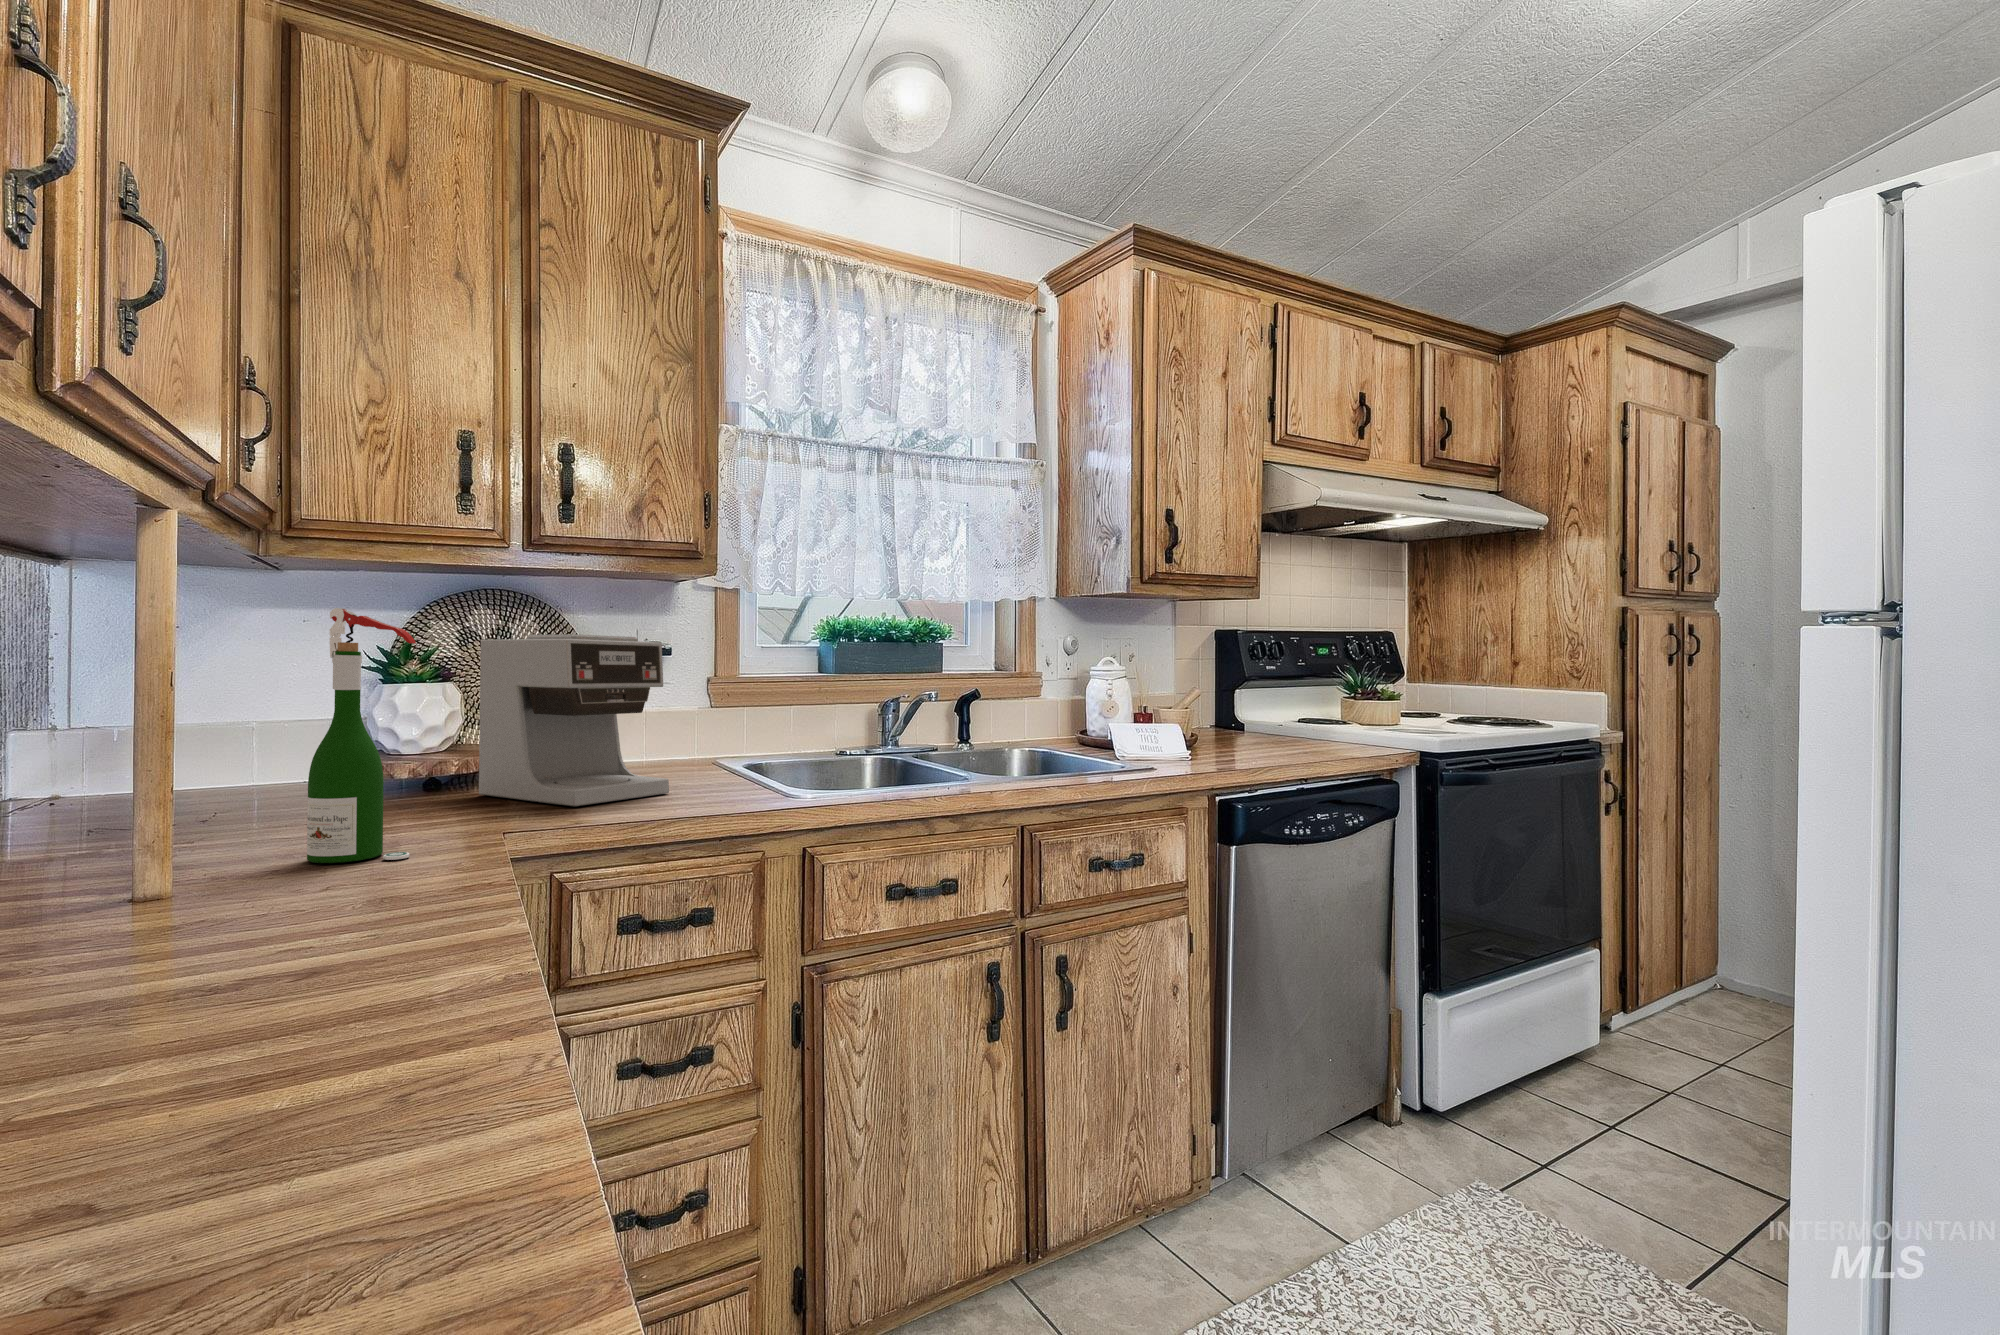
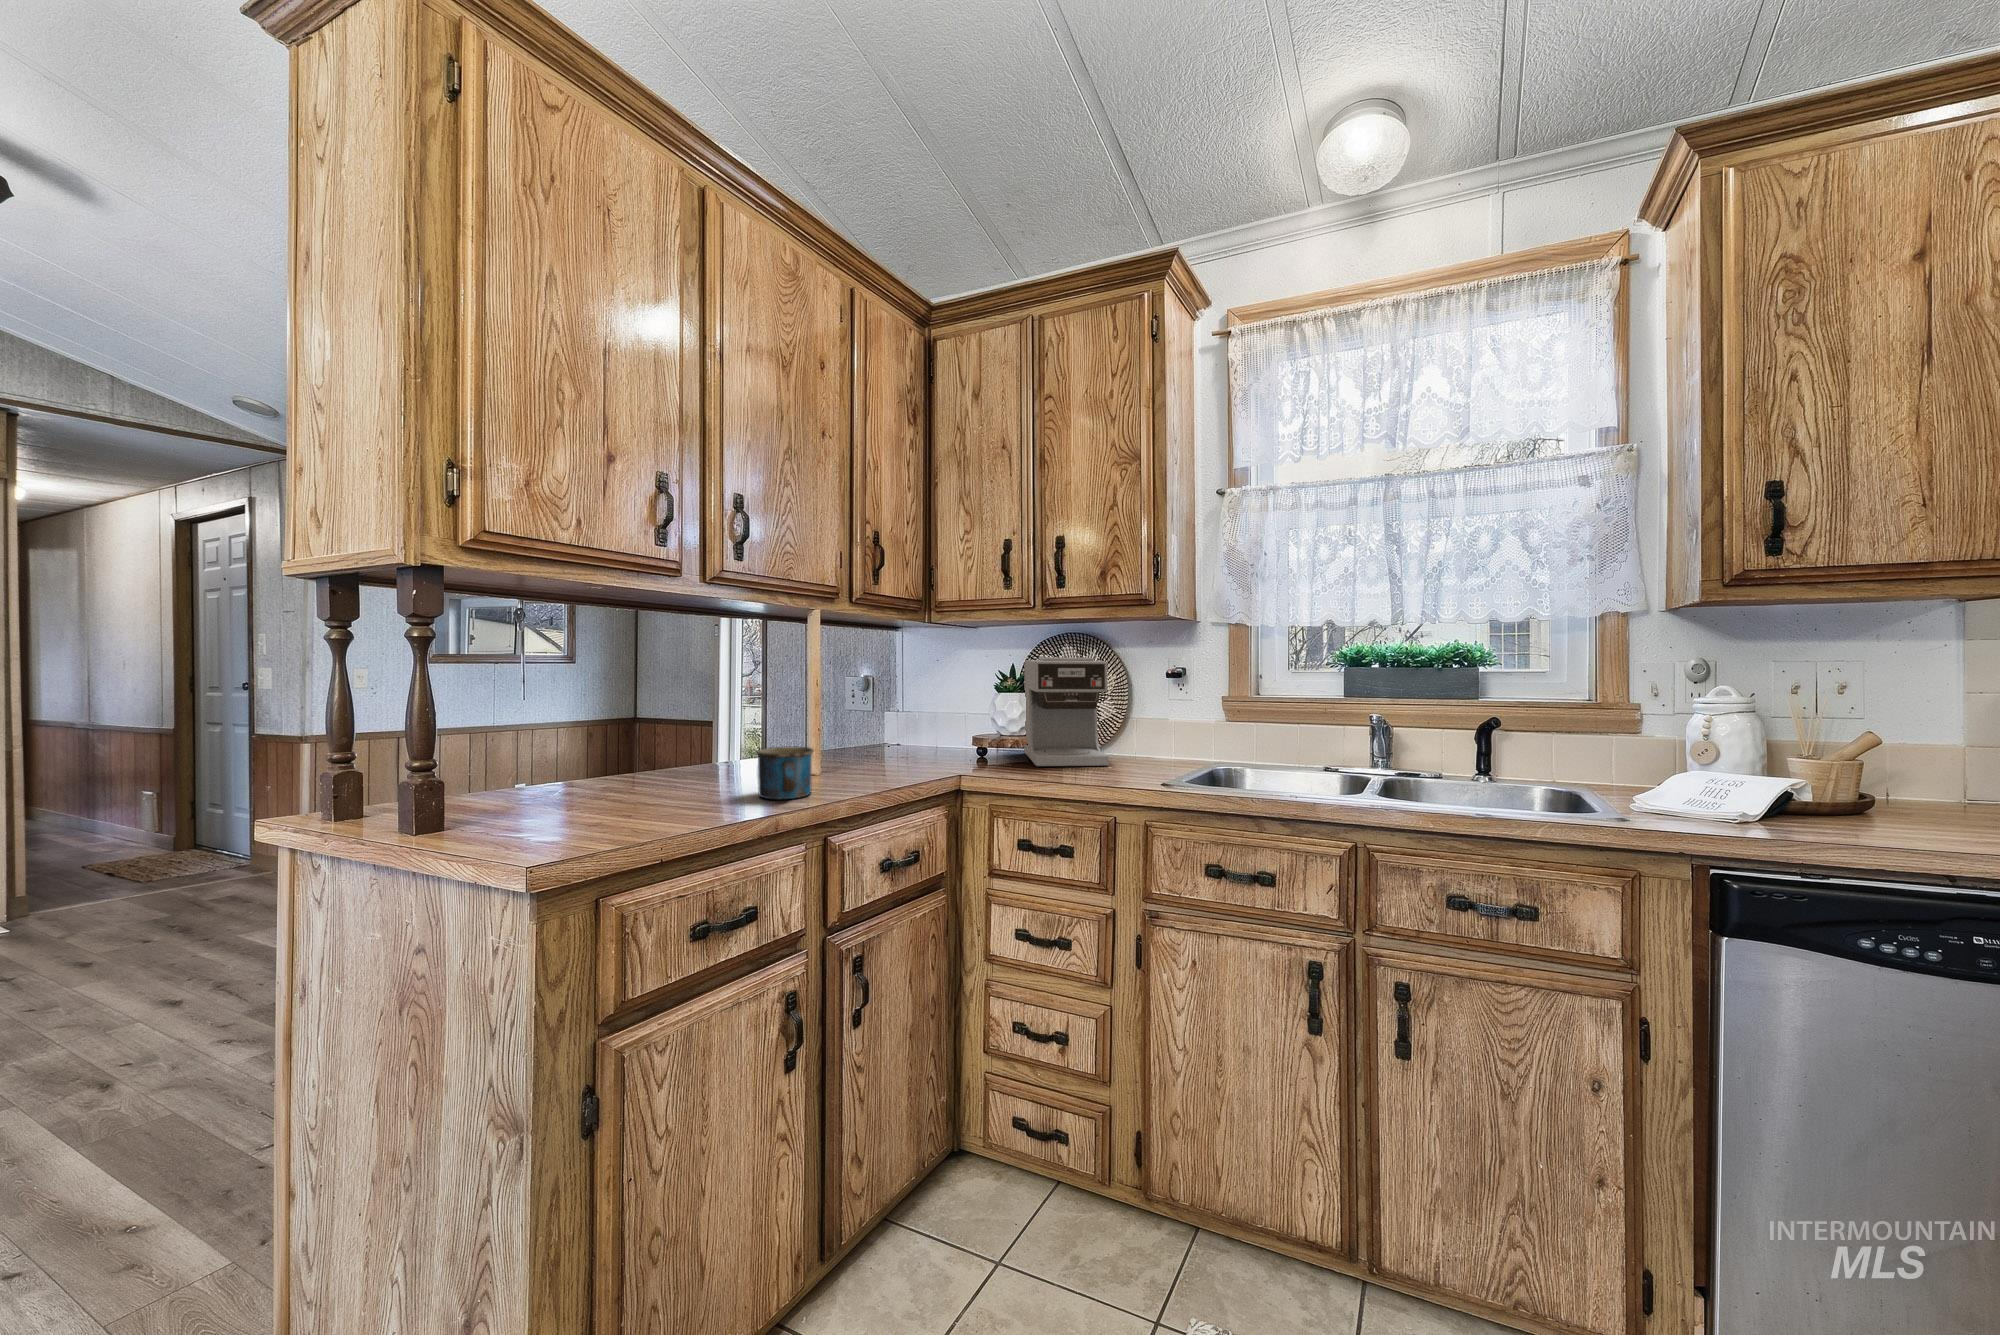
wine bottle: present [307,608,416,863] -> none [873,651,905,781]
mug: none [123,810,300,940] -> present [757,746,813,799]

